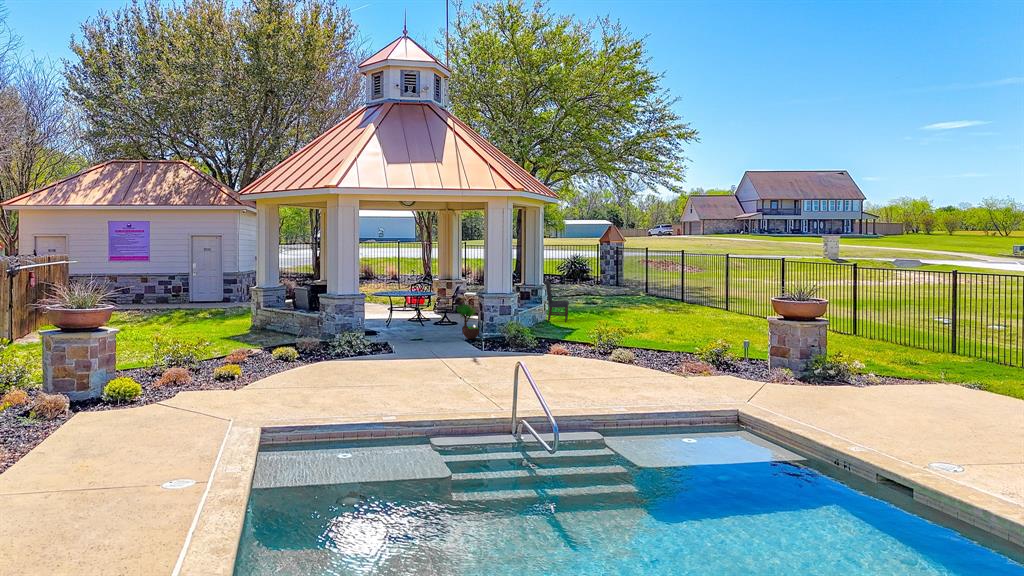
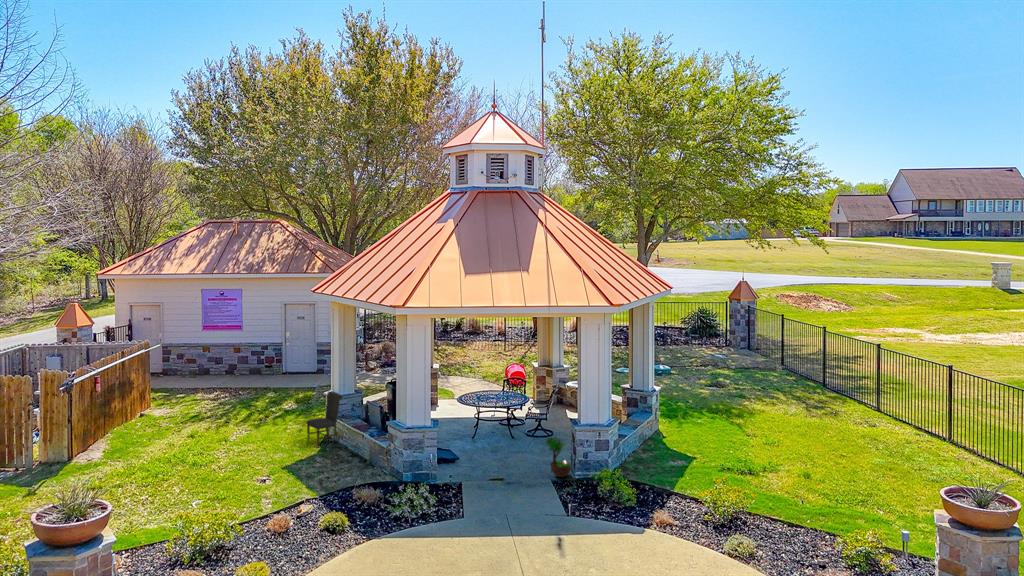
chair: present [544,280,569,322] -> present [306,391,343,448]

